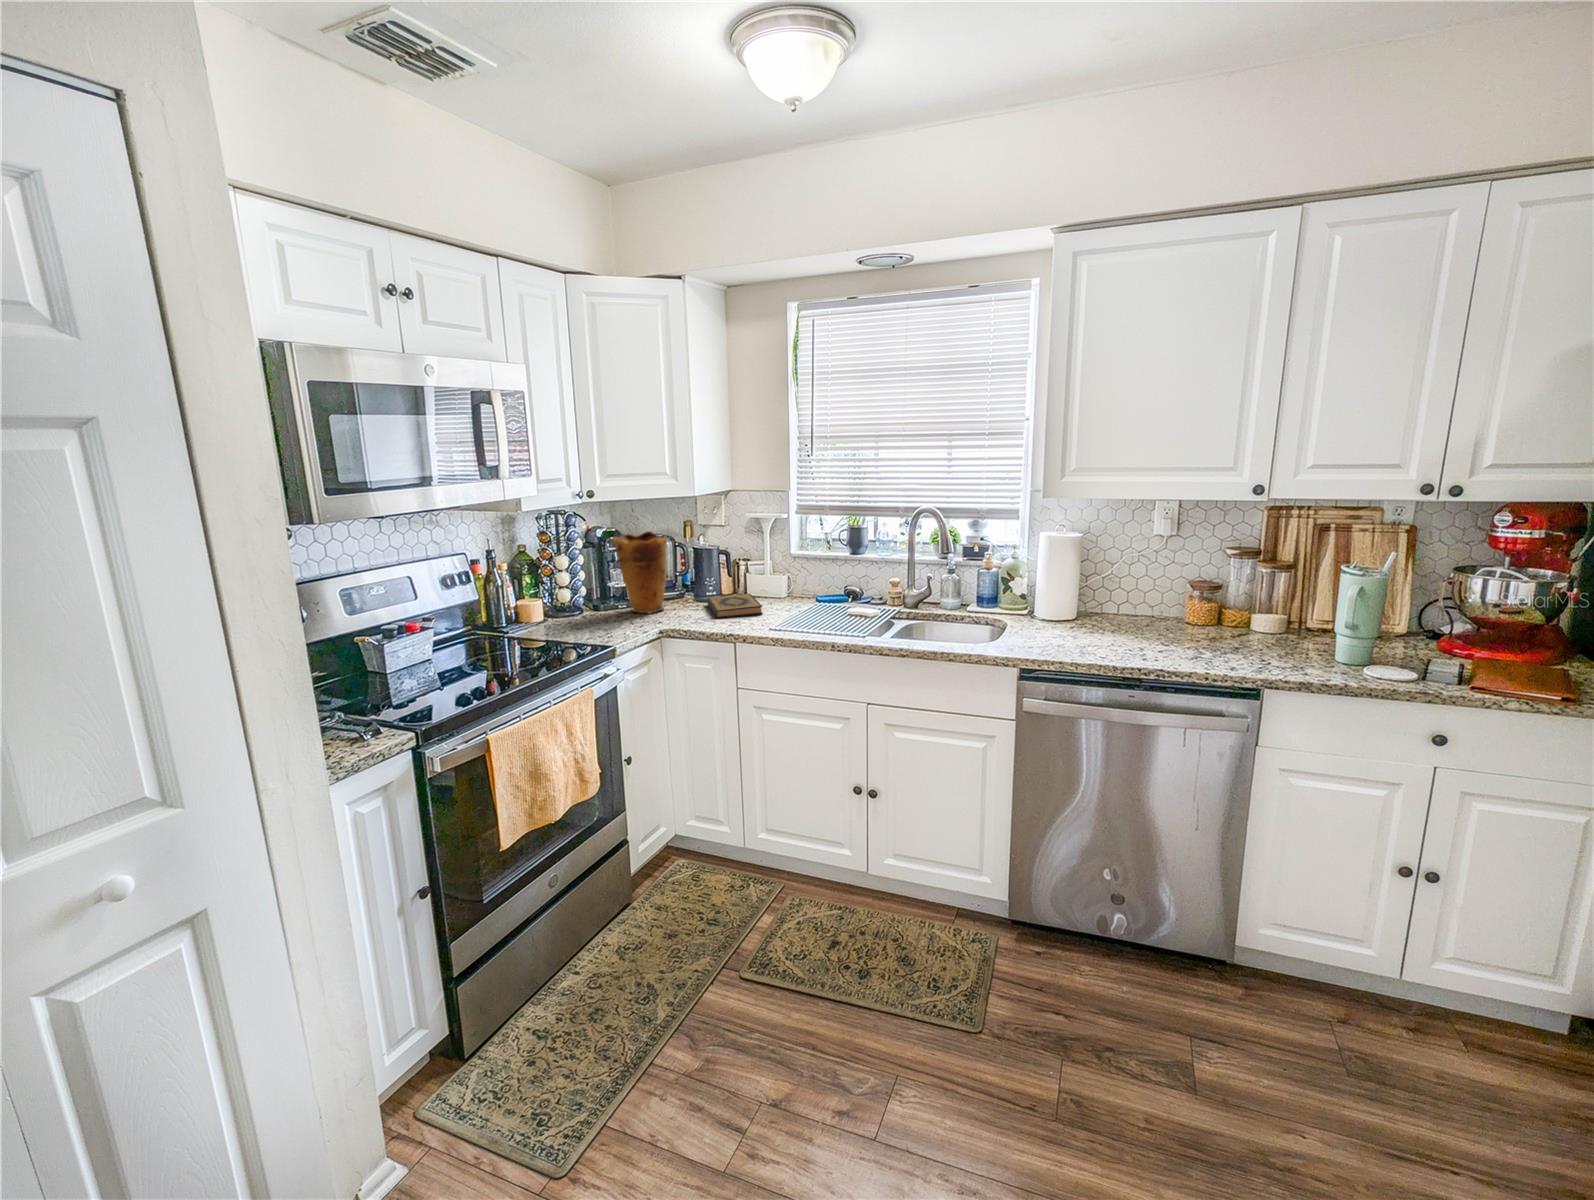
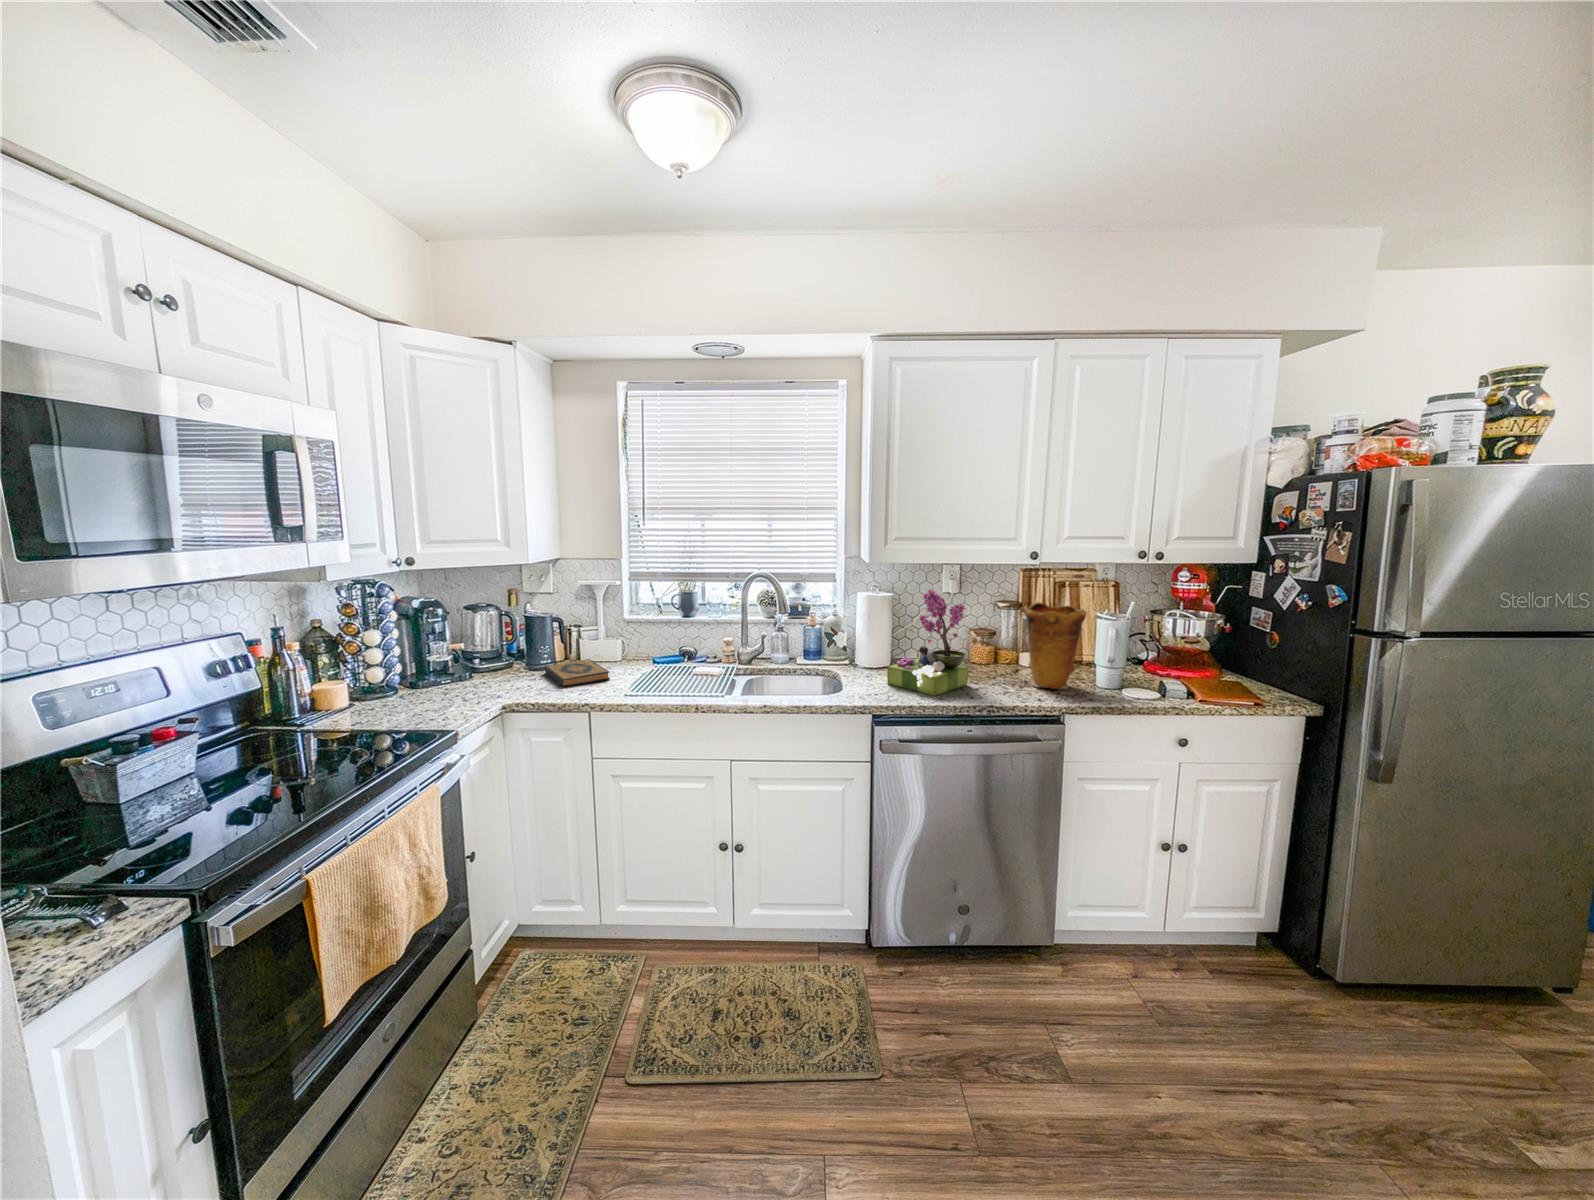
flower arrangement: none [1054,526,1156,654] -> present [887,589,968,696]
vase: present [613,531,667,613] -> present [1024,602,1086,689]

